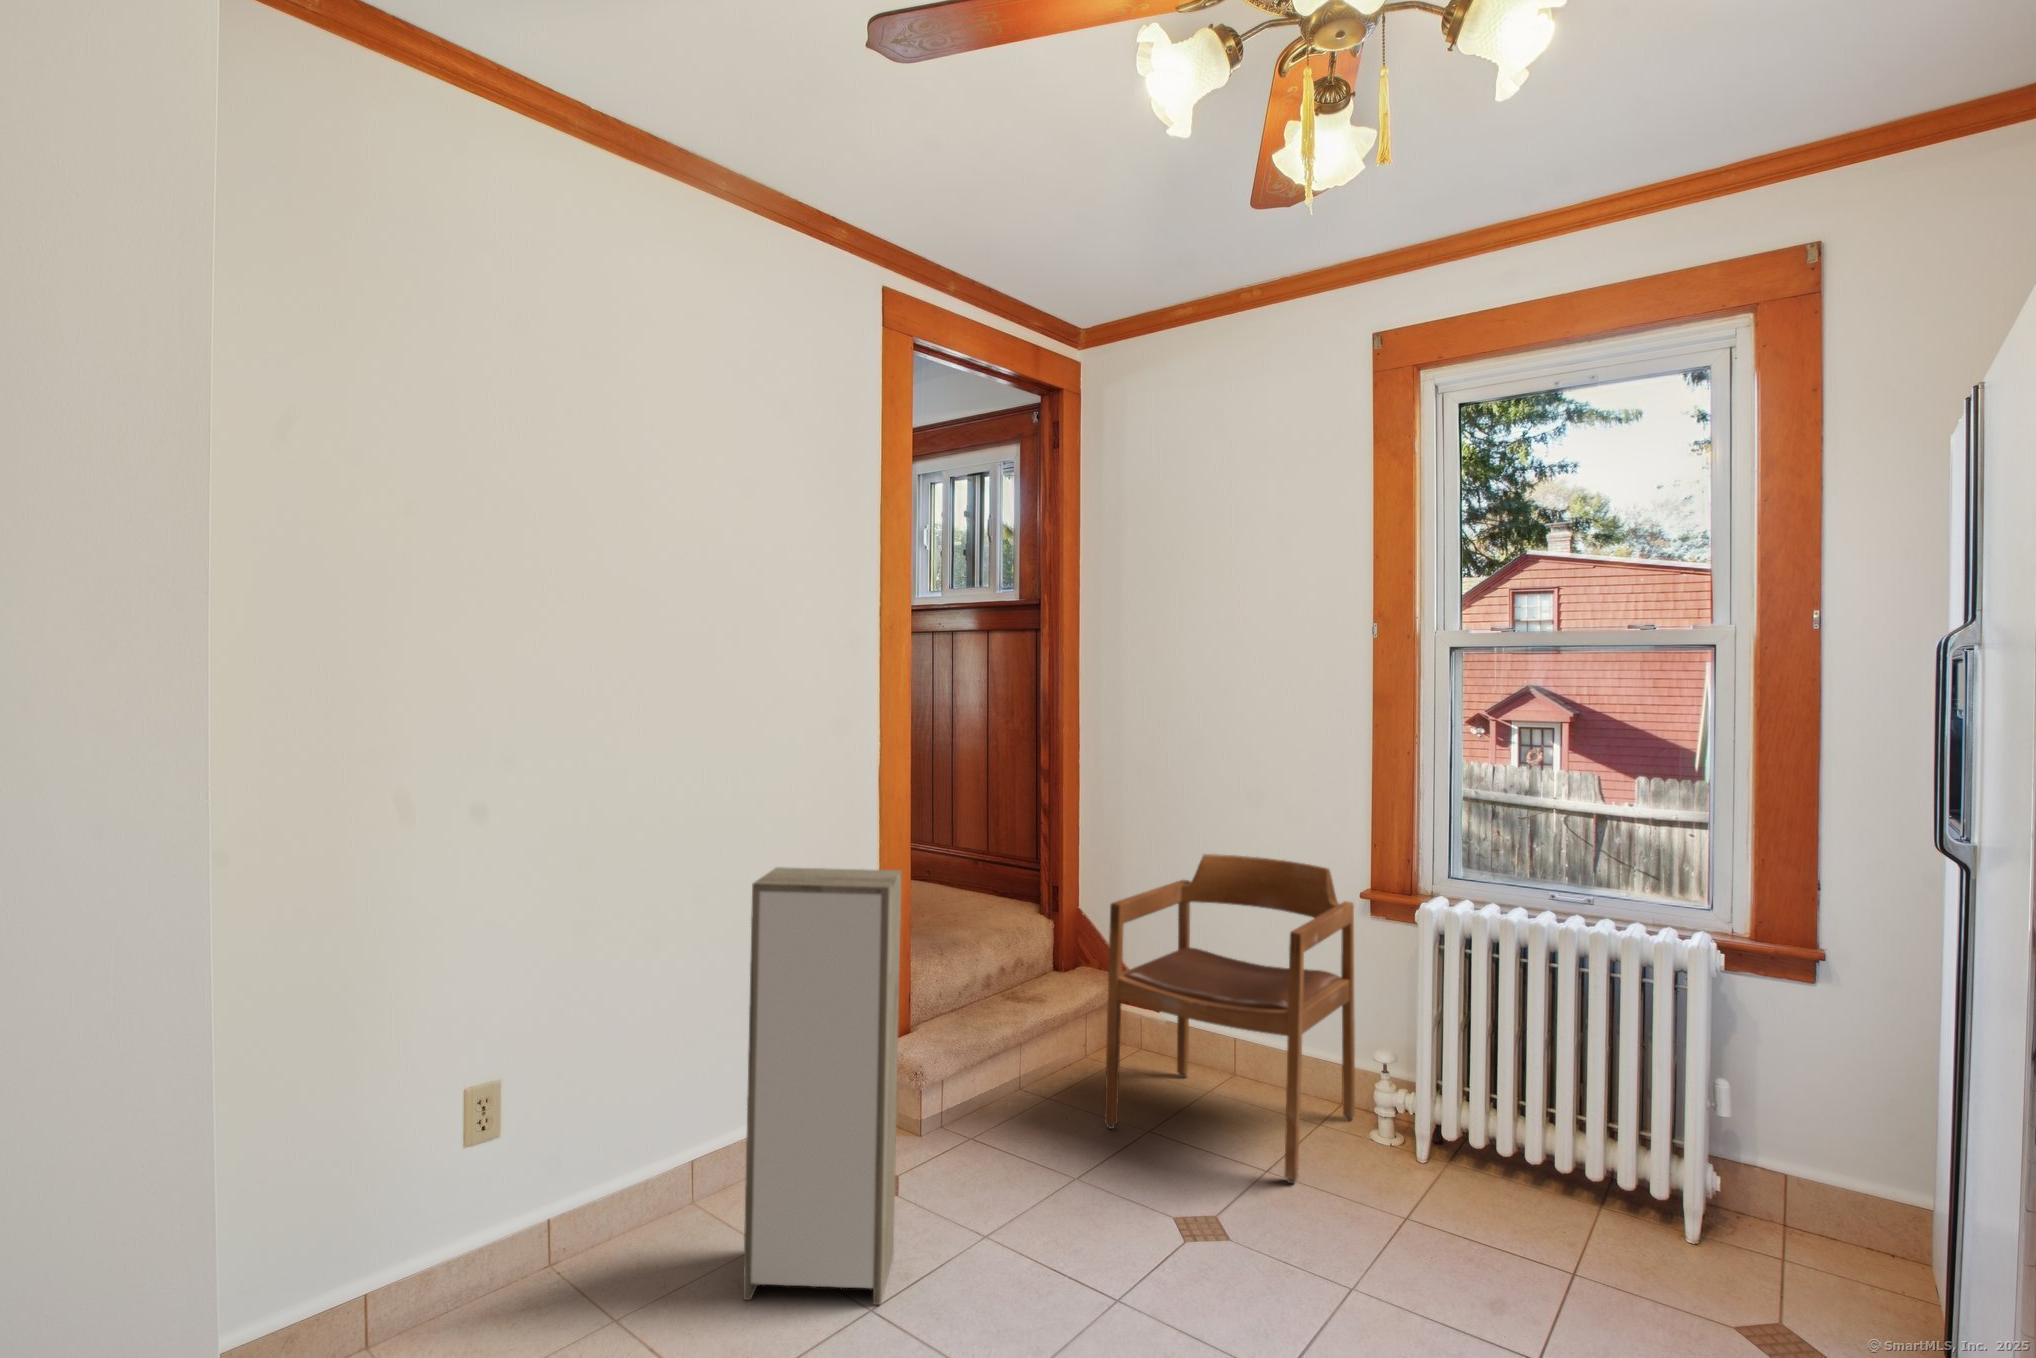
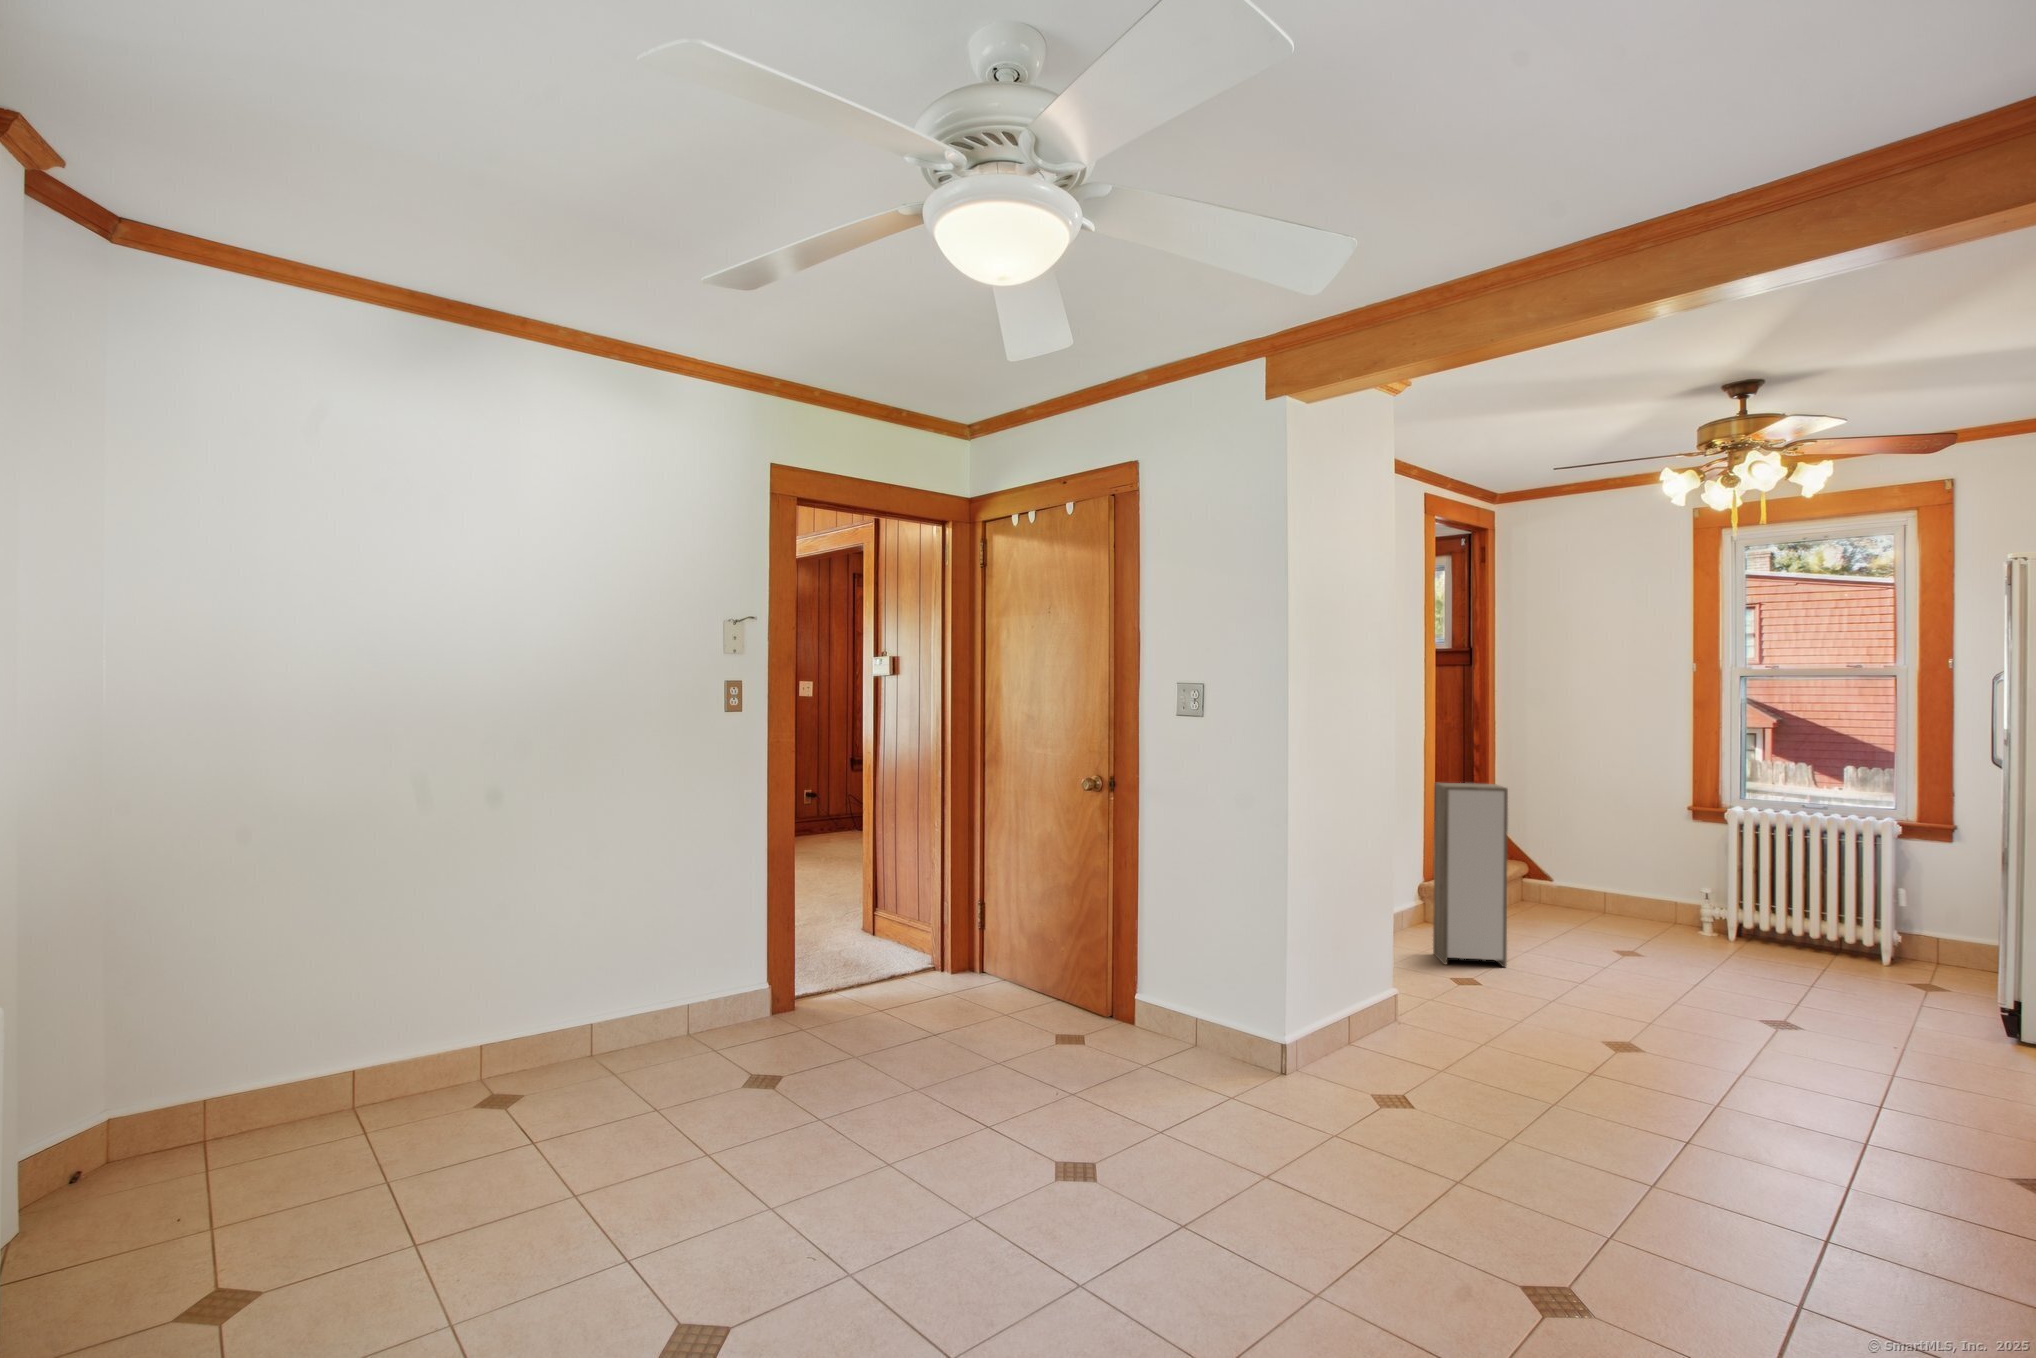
armchair: present [1105,854,1355,1183] -> none [1551,789,1687,945]

